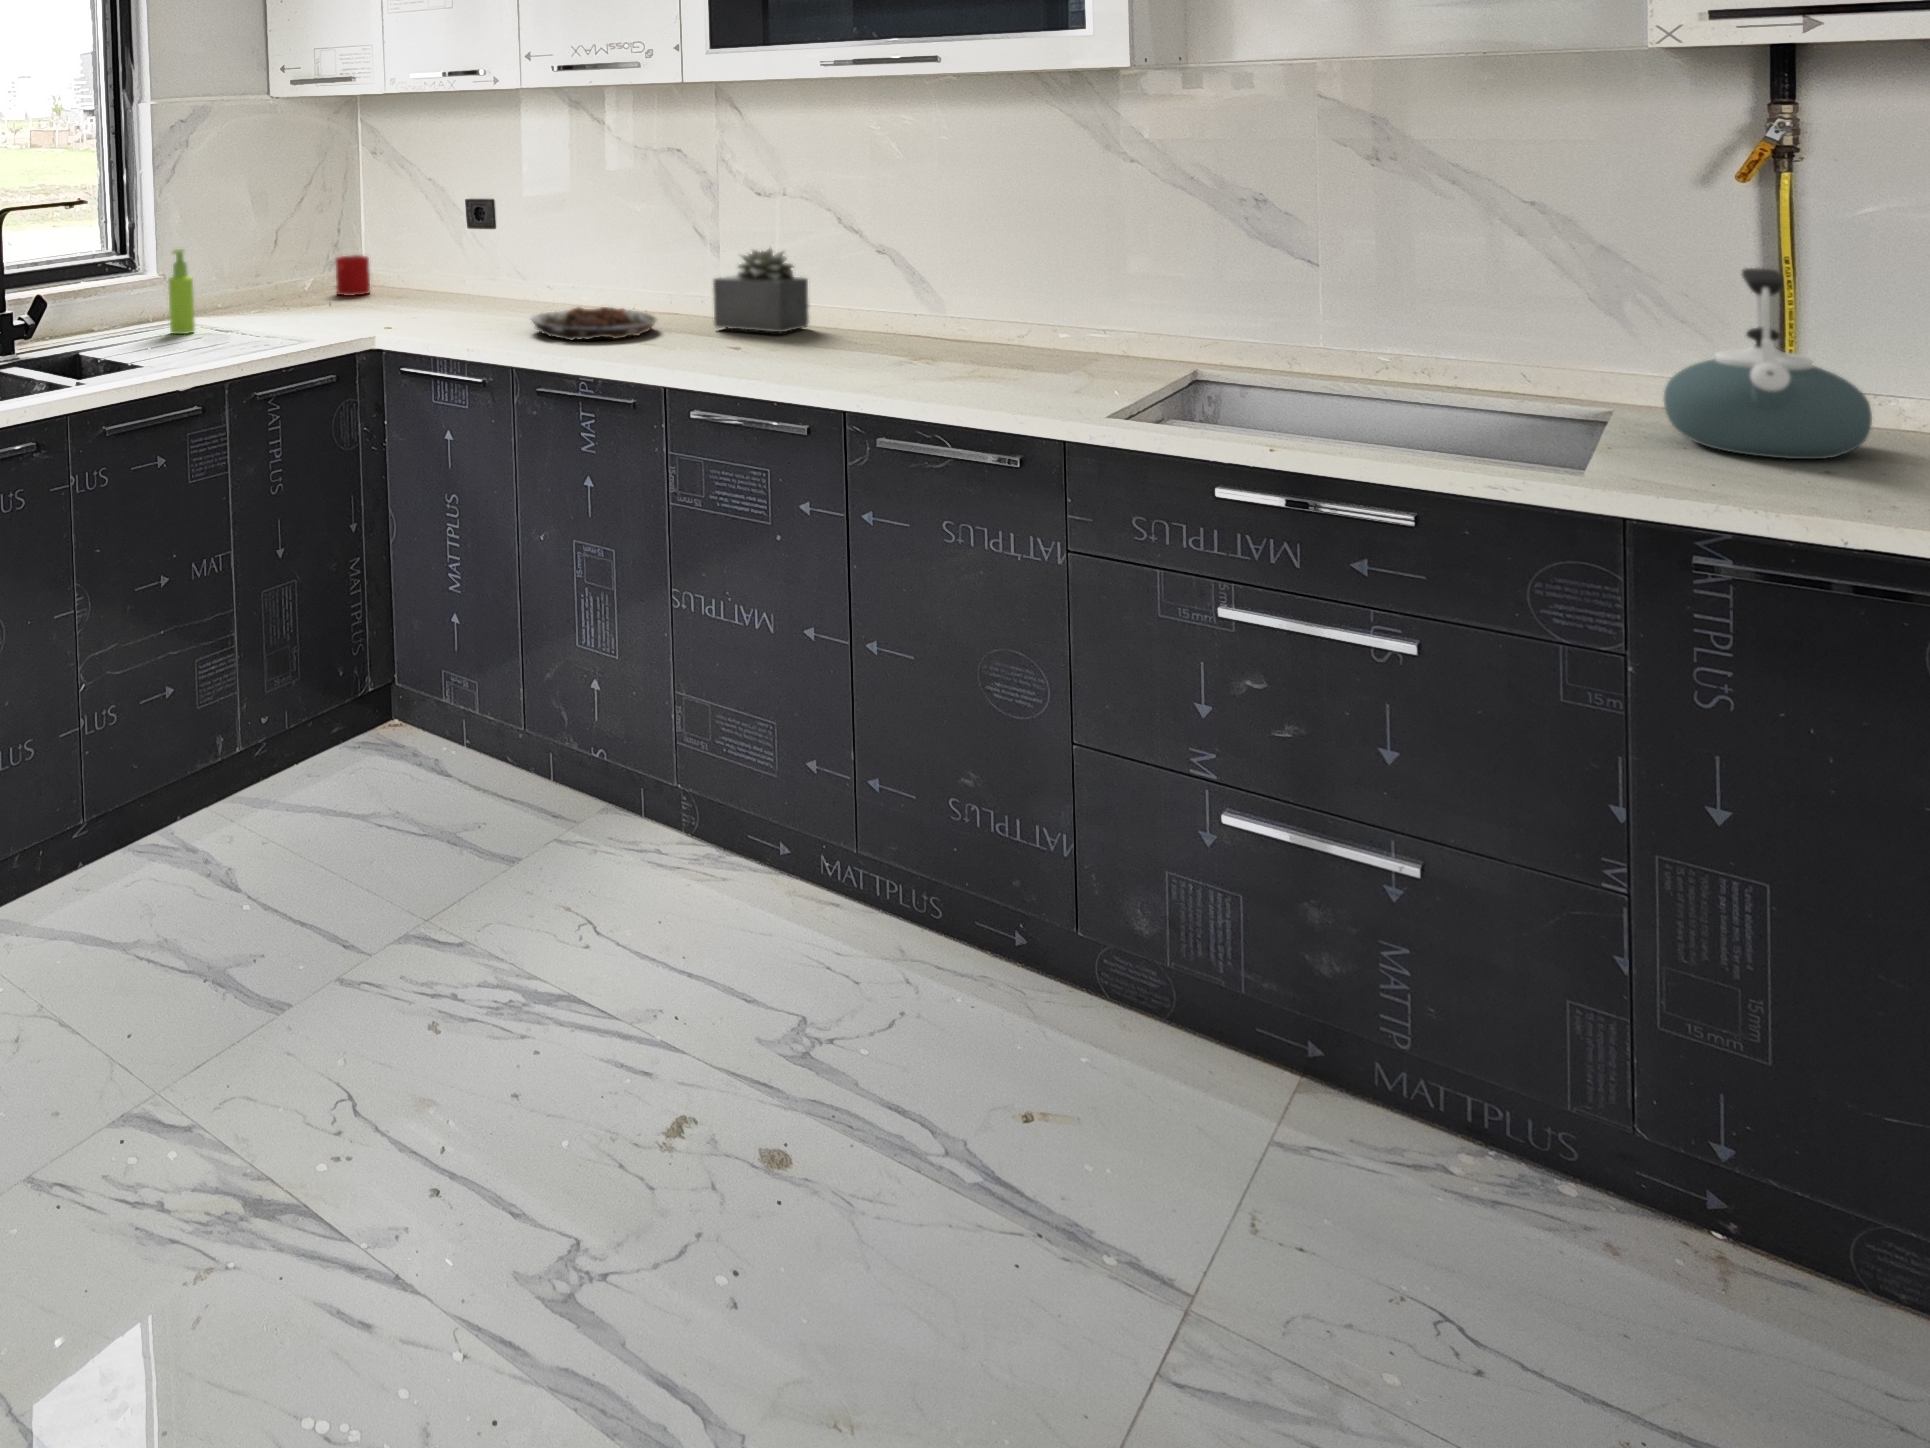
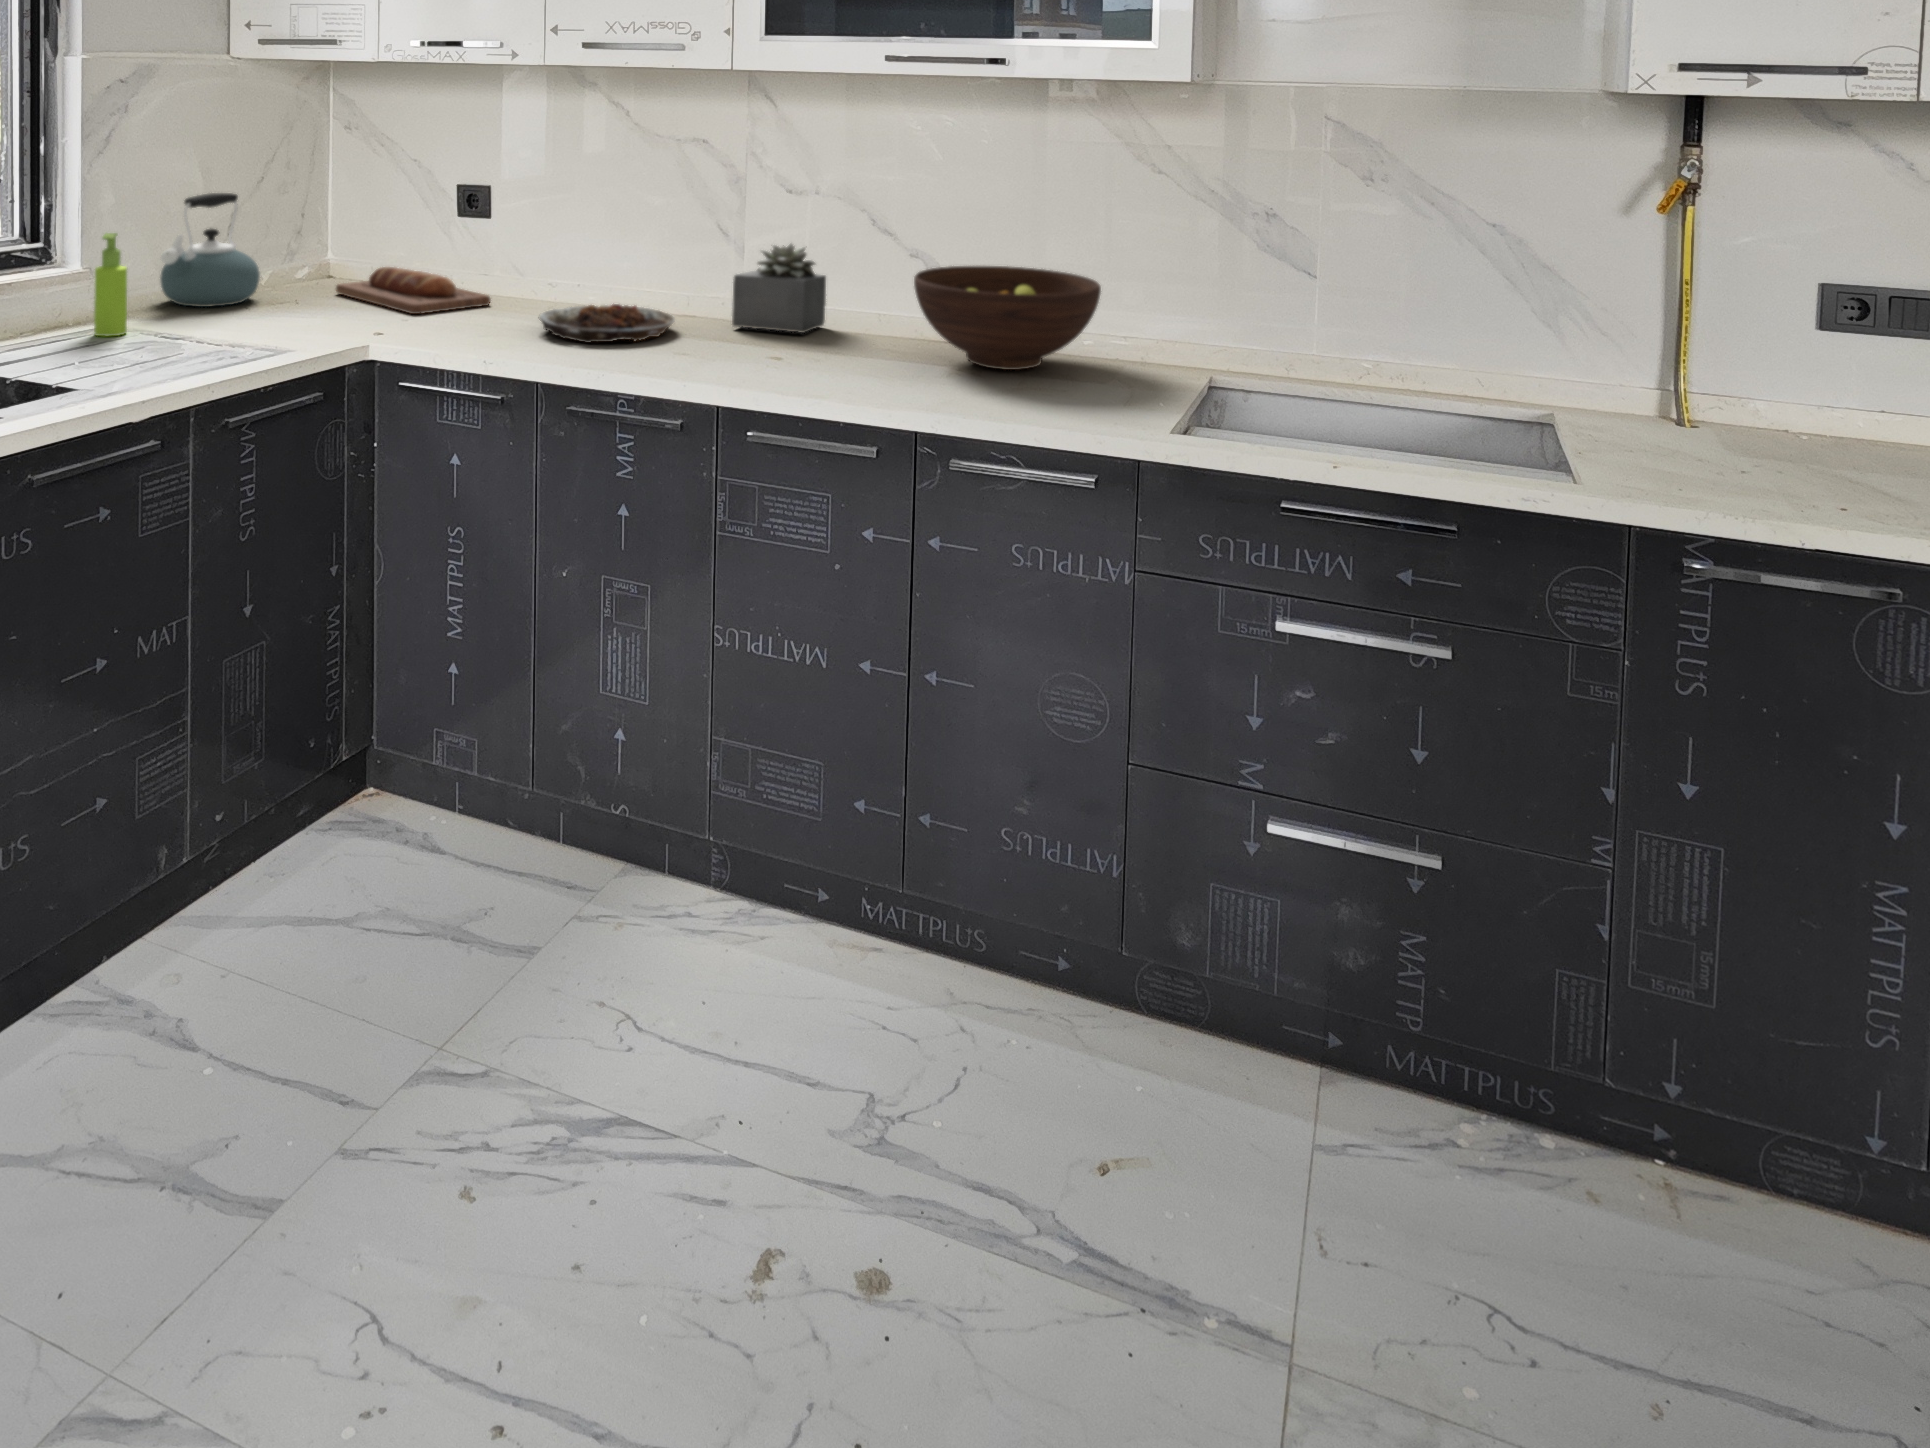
mug: present [336,255,370,296] -> none [289,238,329,284]
fruit bowl: none [875,264,1073,364] -> present [914,266,1101,370]
kettle: present [1663,268,1872,459] -> present [160,193,260,307]
bread loaf: none [371,279,500,318] -> present [336,267,491,314]

